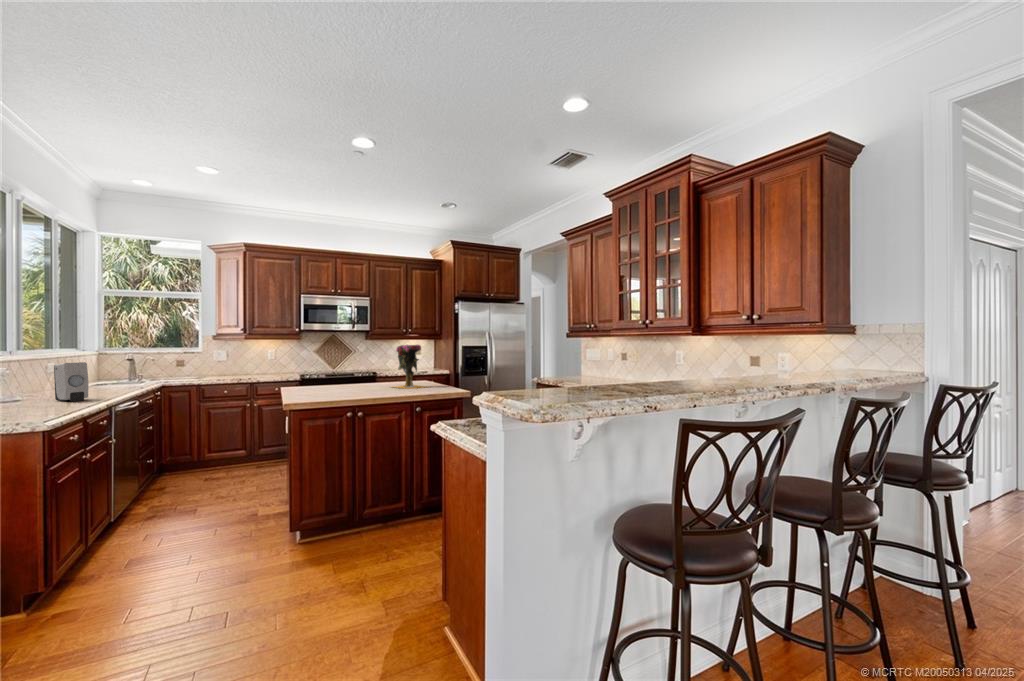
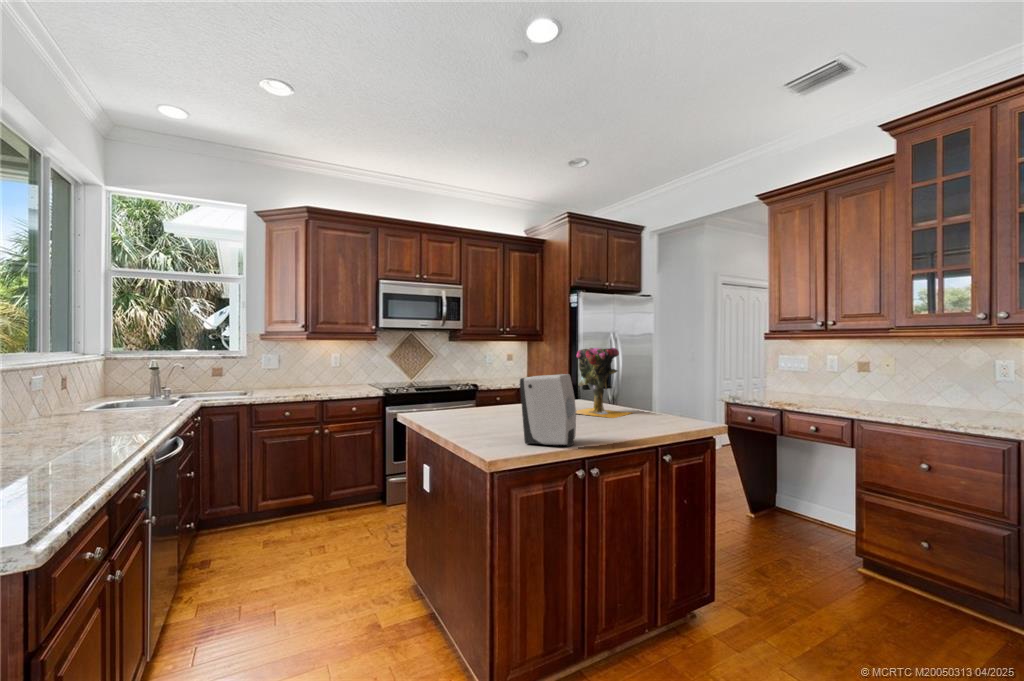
soap dispenser: present [54,362,88,401] -> present [520,374,576,447]

